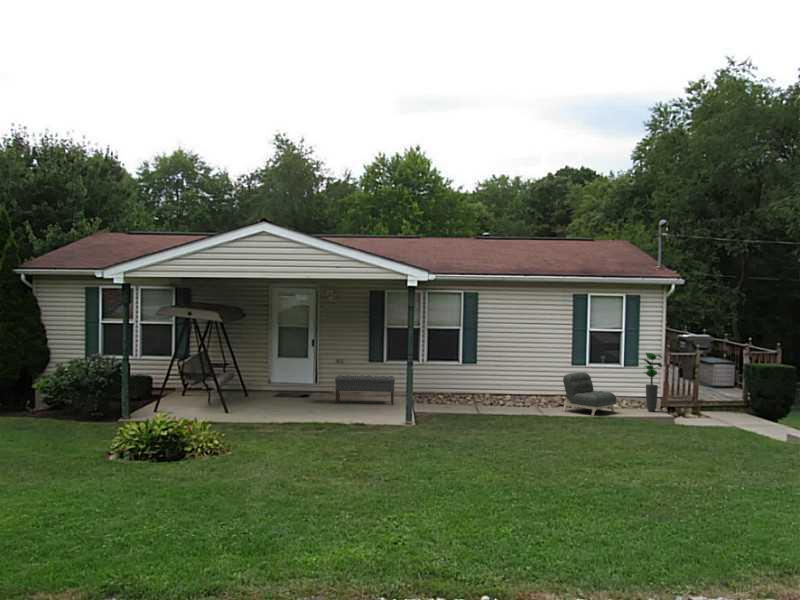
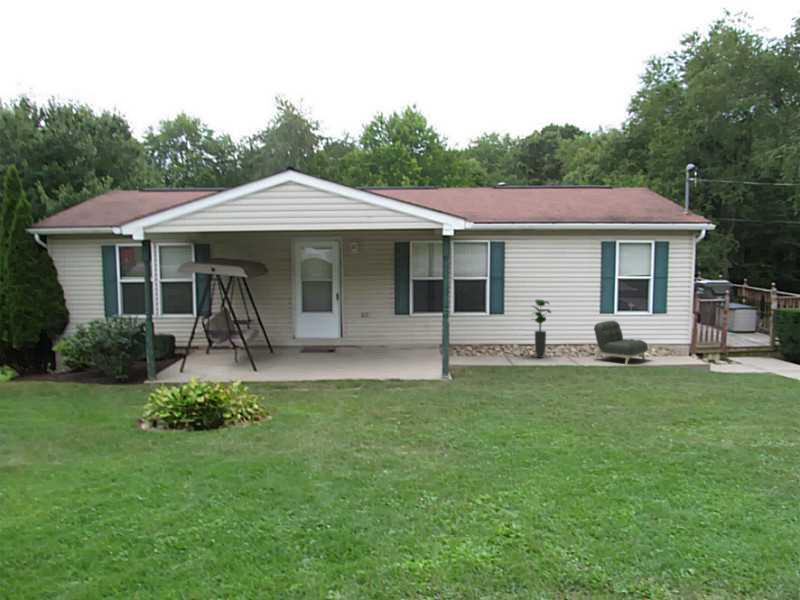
potted plant: present [643,353,662,412] -> present [534,300,551,358]
bench: present [335,375,395,405] -> none [363,329,423,358]

